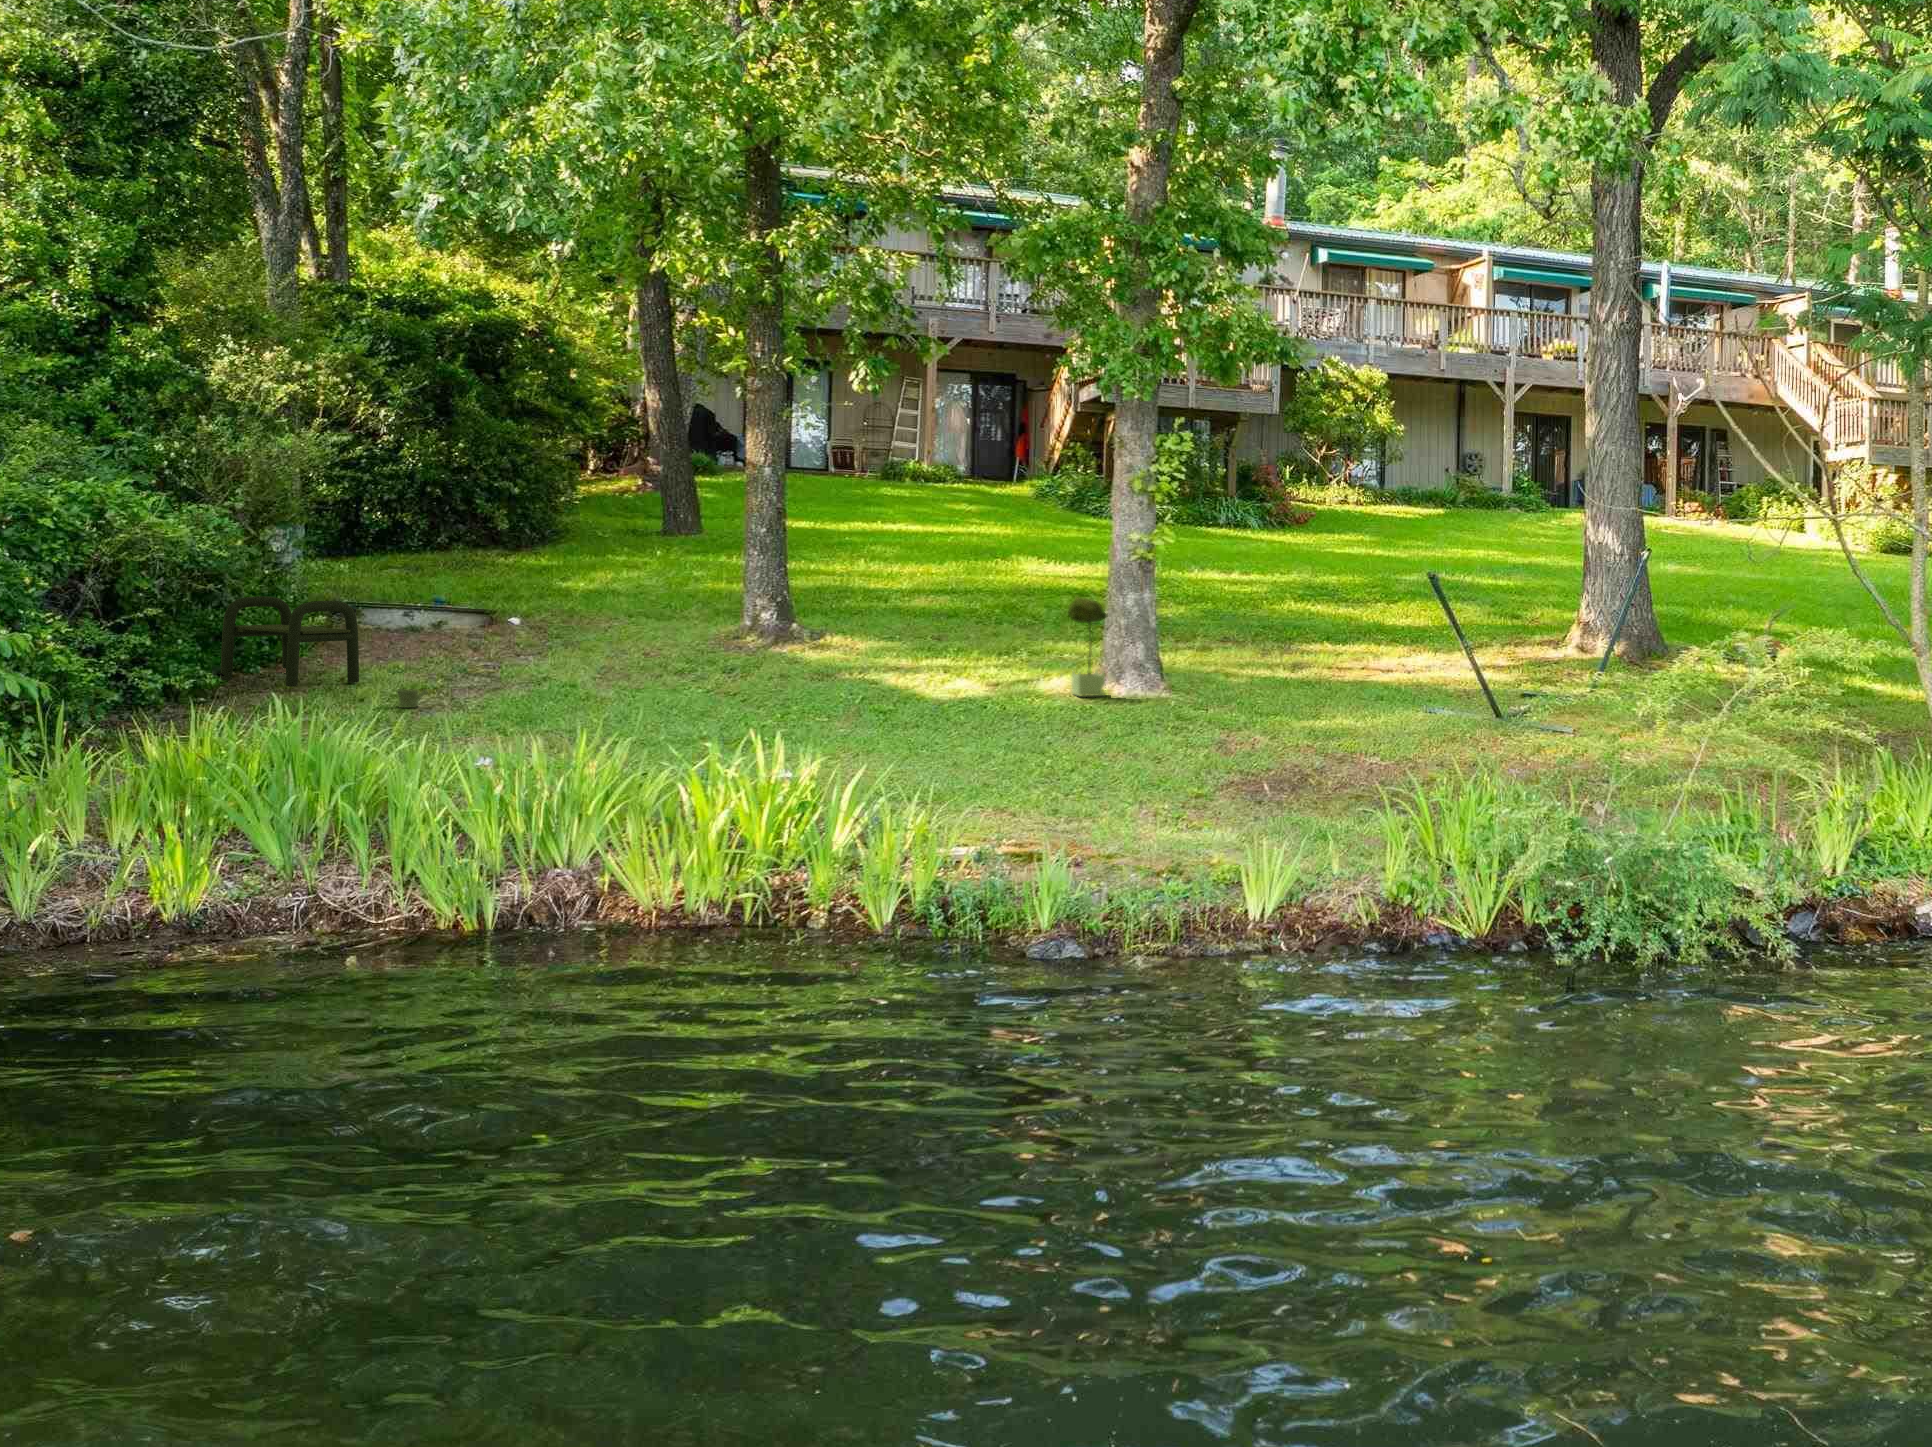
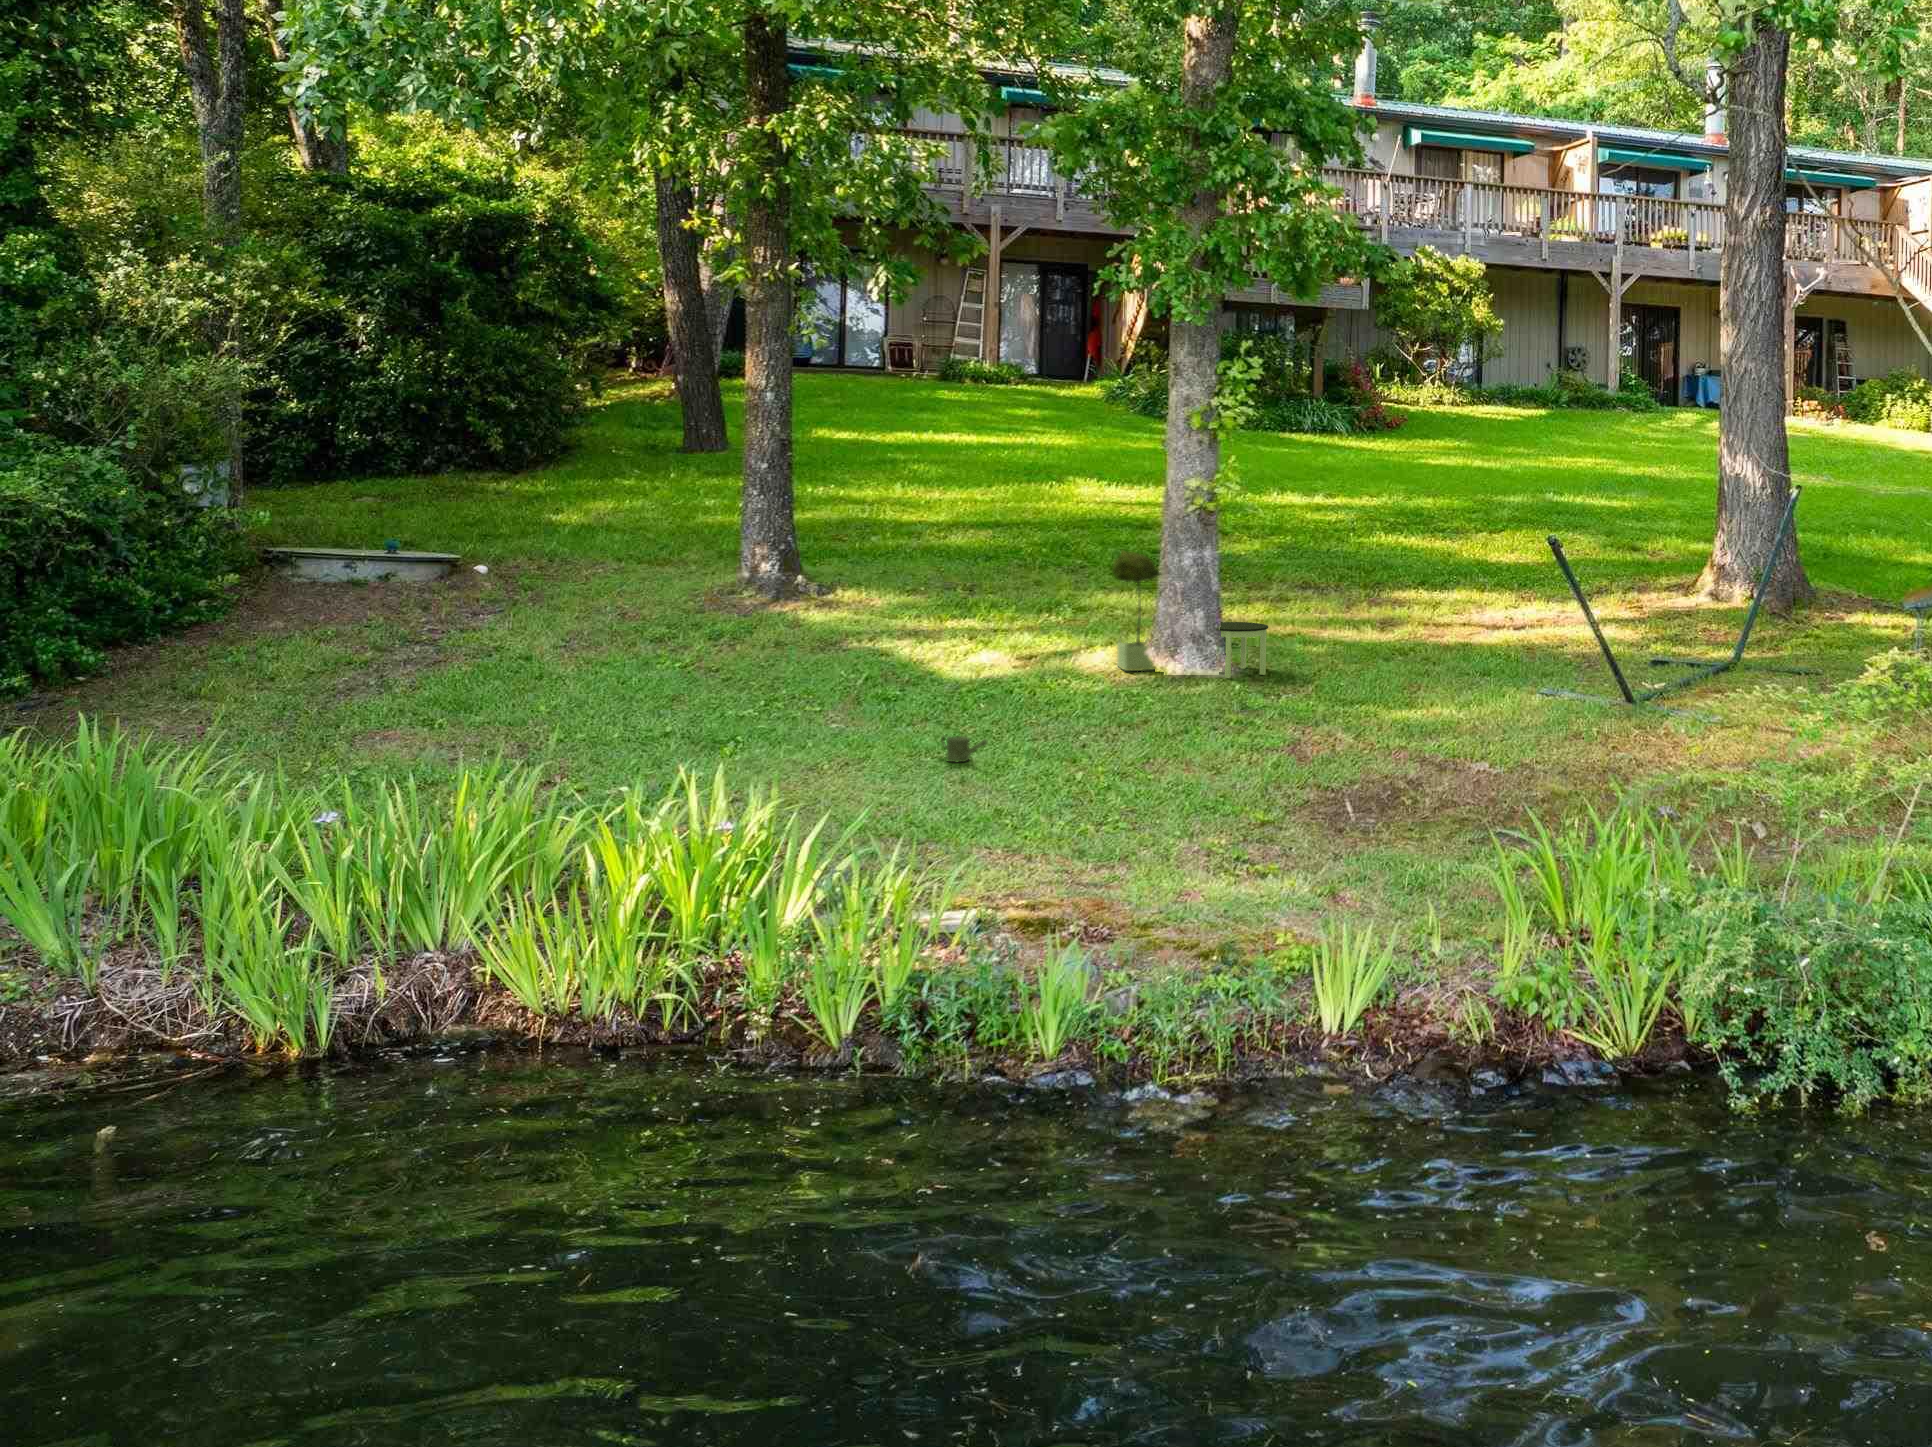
bench: present [220,596,359,687] -> none [85,558,254,673]
round table: none [1145,657,1198,701] -> present [1220,622,1268,677]
watering can: present [398,689,428,708] -> present [942,736,988,762]

